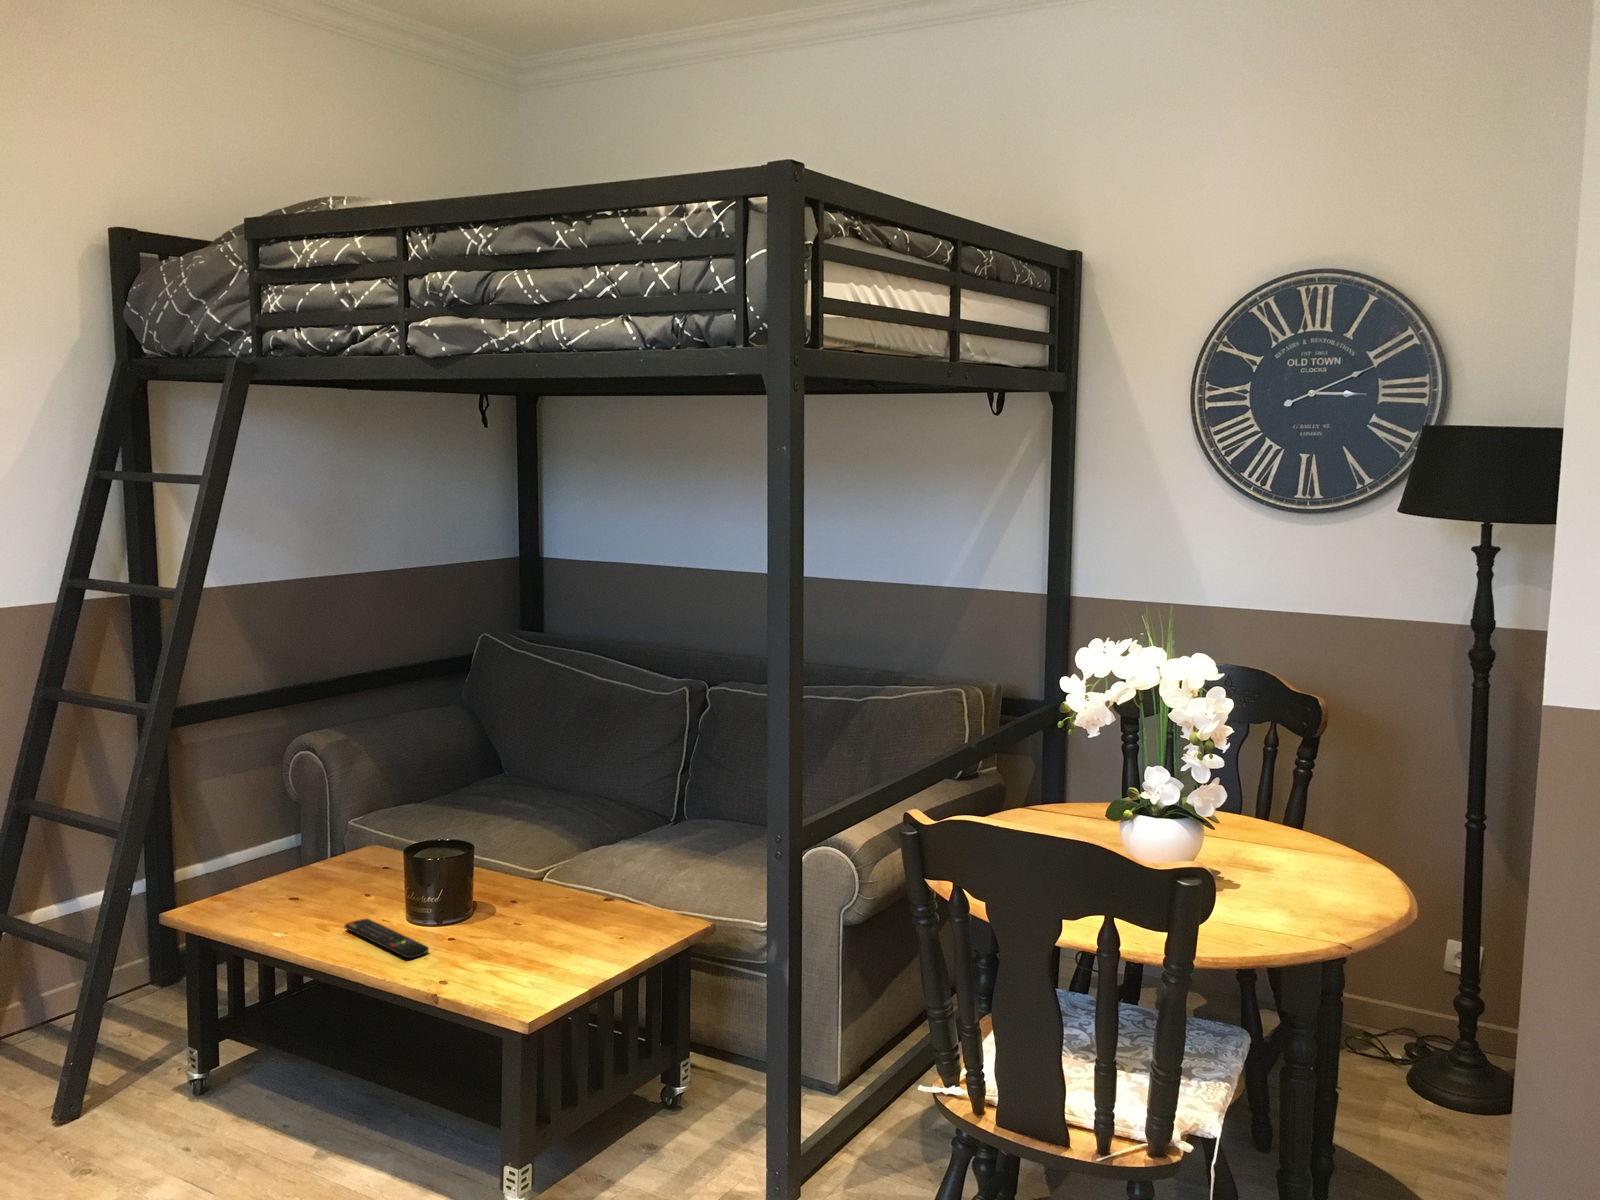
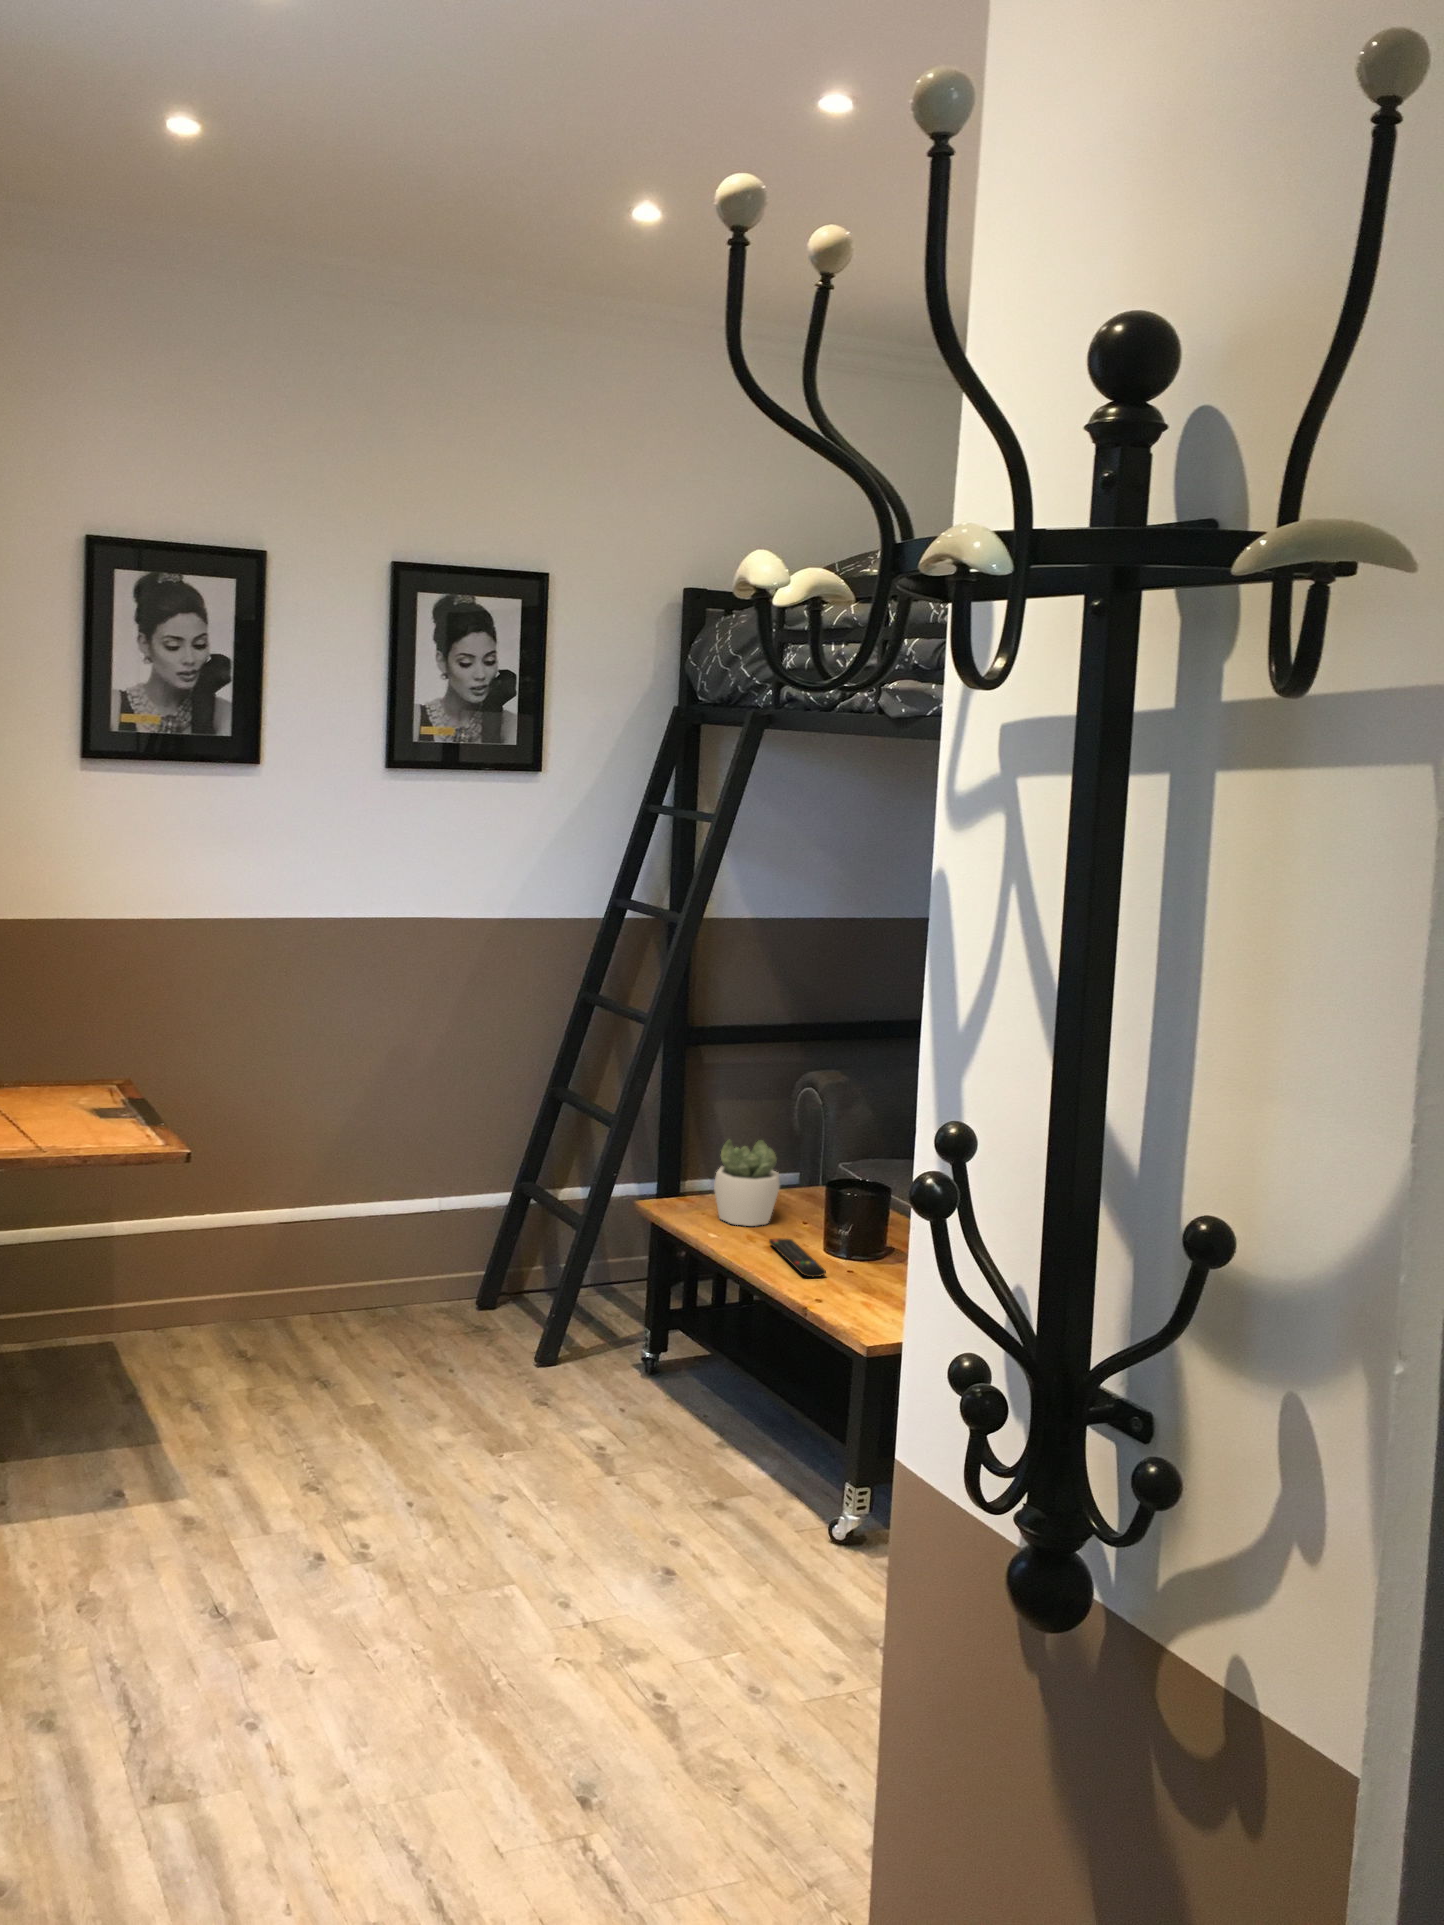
succulent plant: none [262,819,335,916] -> present [714,1140,780,1226]

